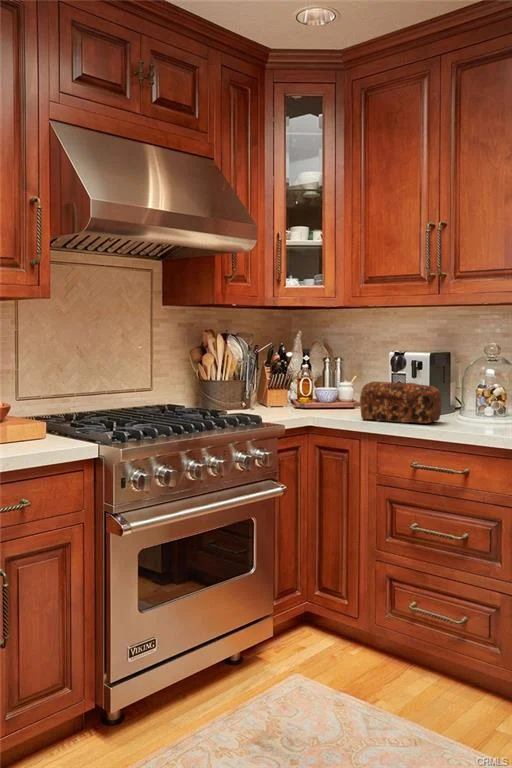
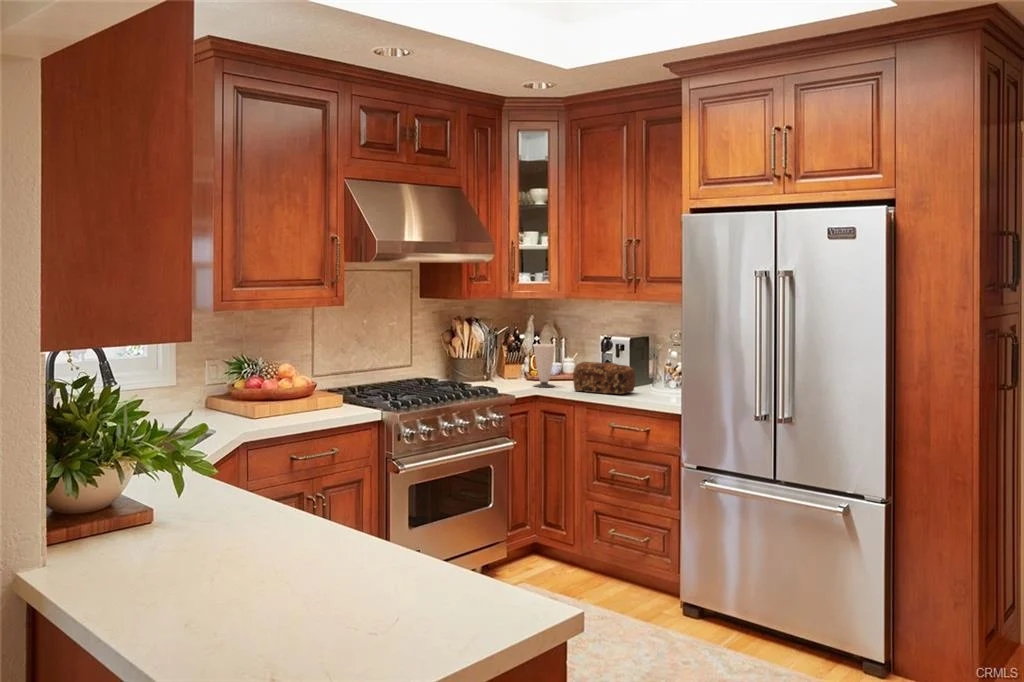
cup: none [306,361,334,415] -> present [534,344,555,387]

